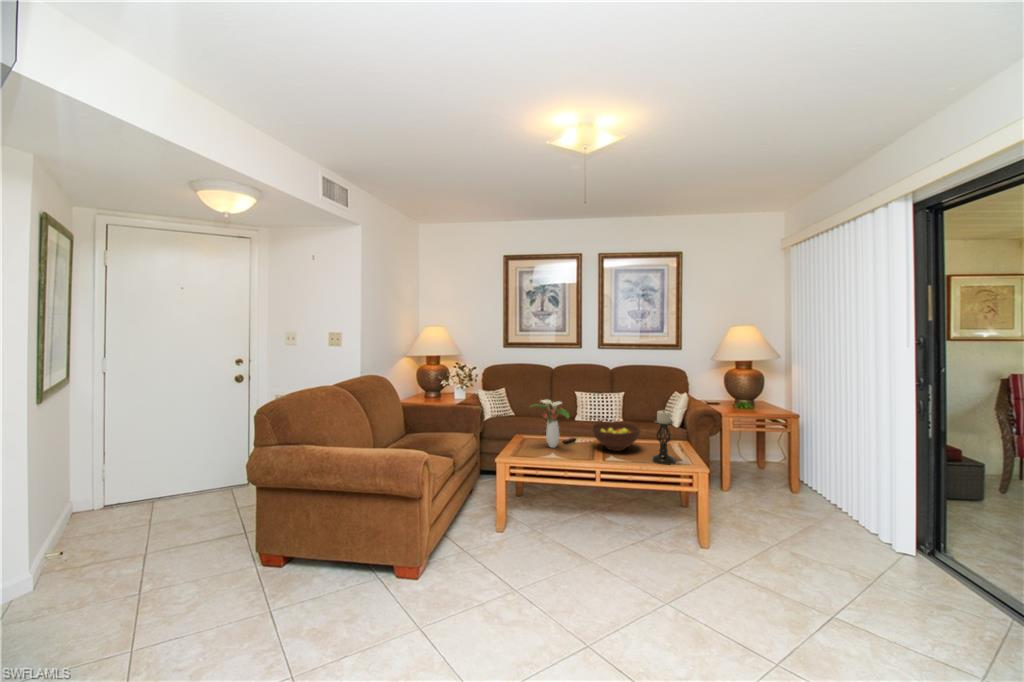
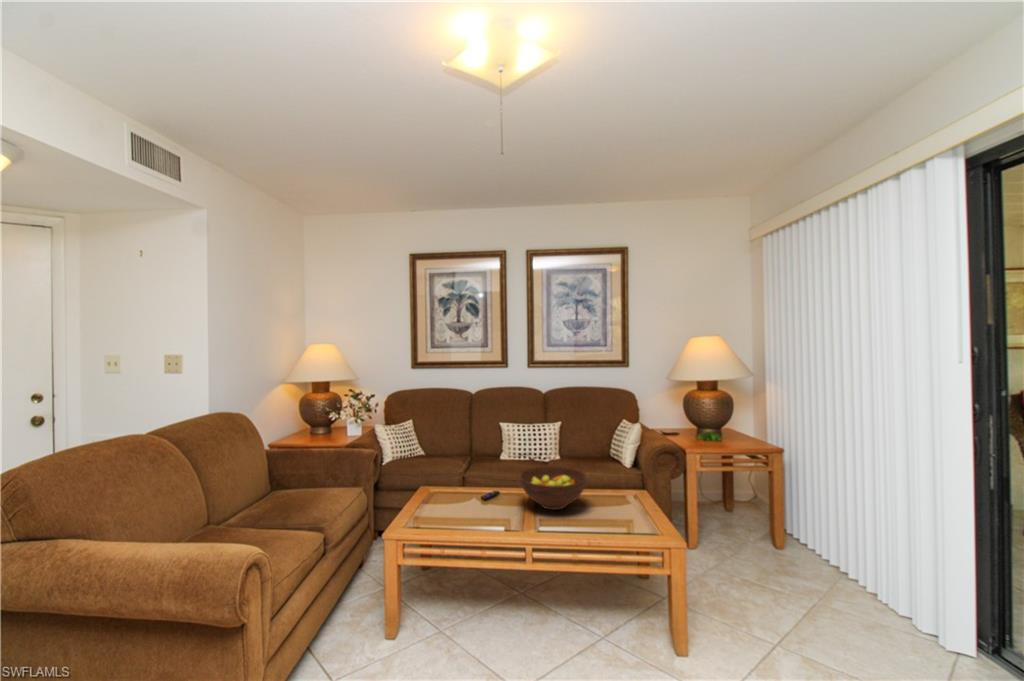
flower arrangement: present [533,400,569,448] -> none [428,438,486,509]
candle holder: present [652,410,675,465] -> none [606,450,640,533]

